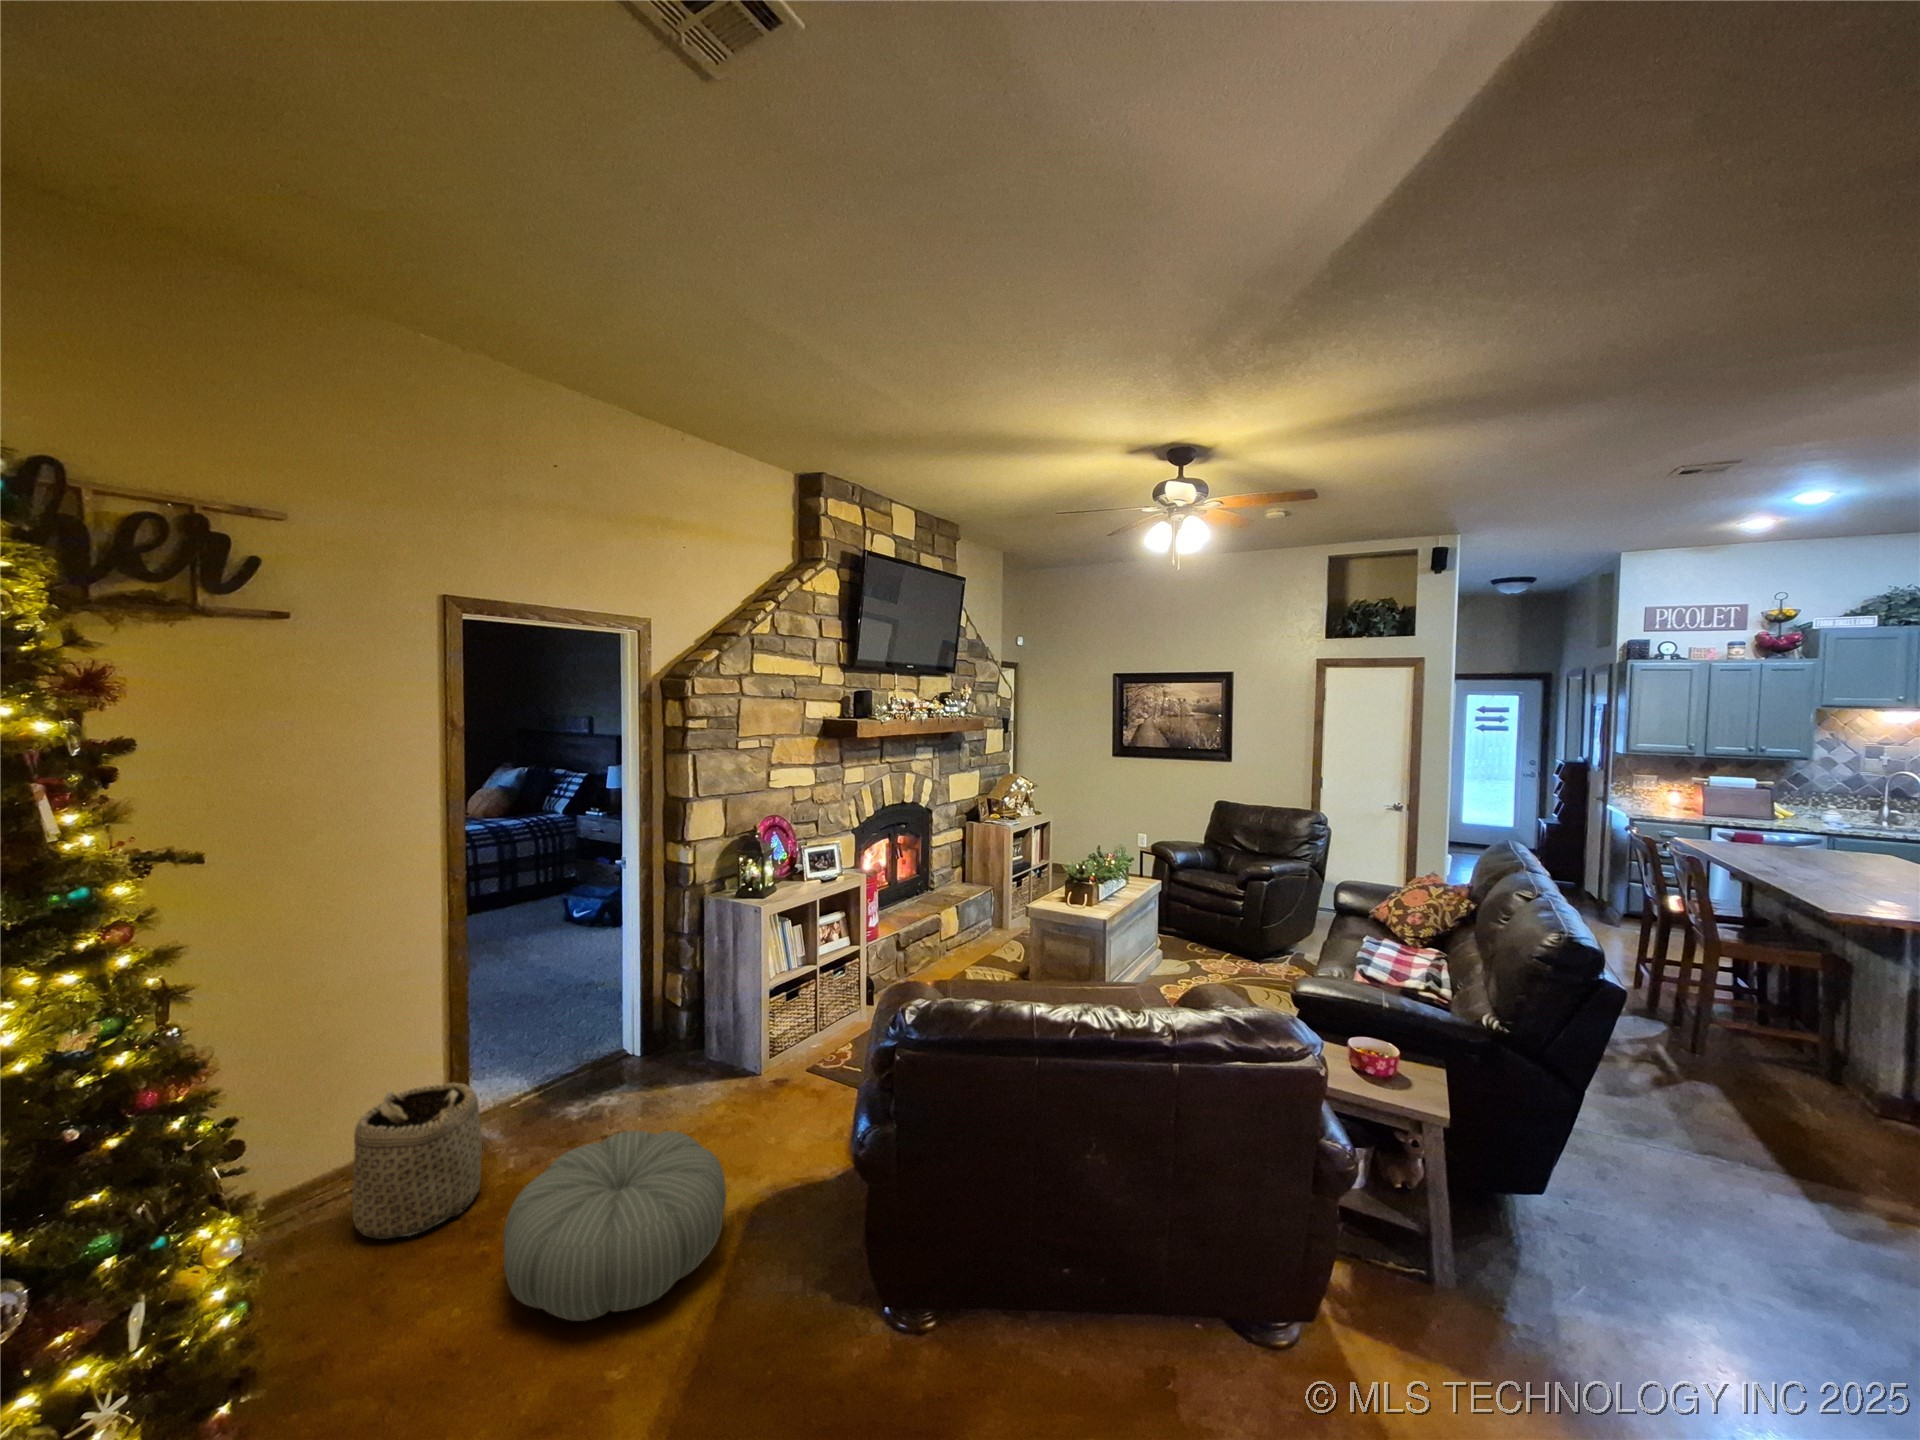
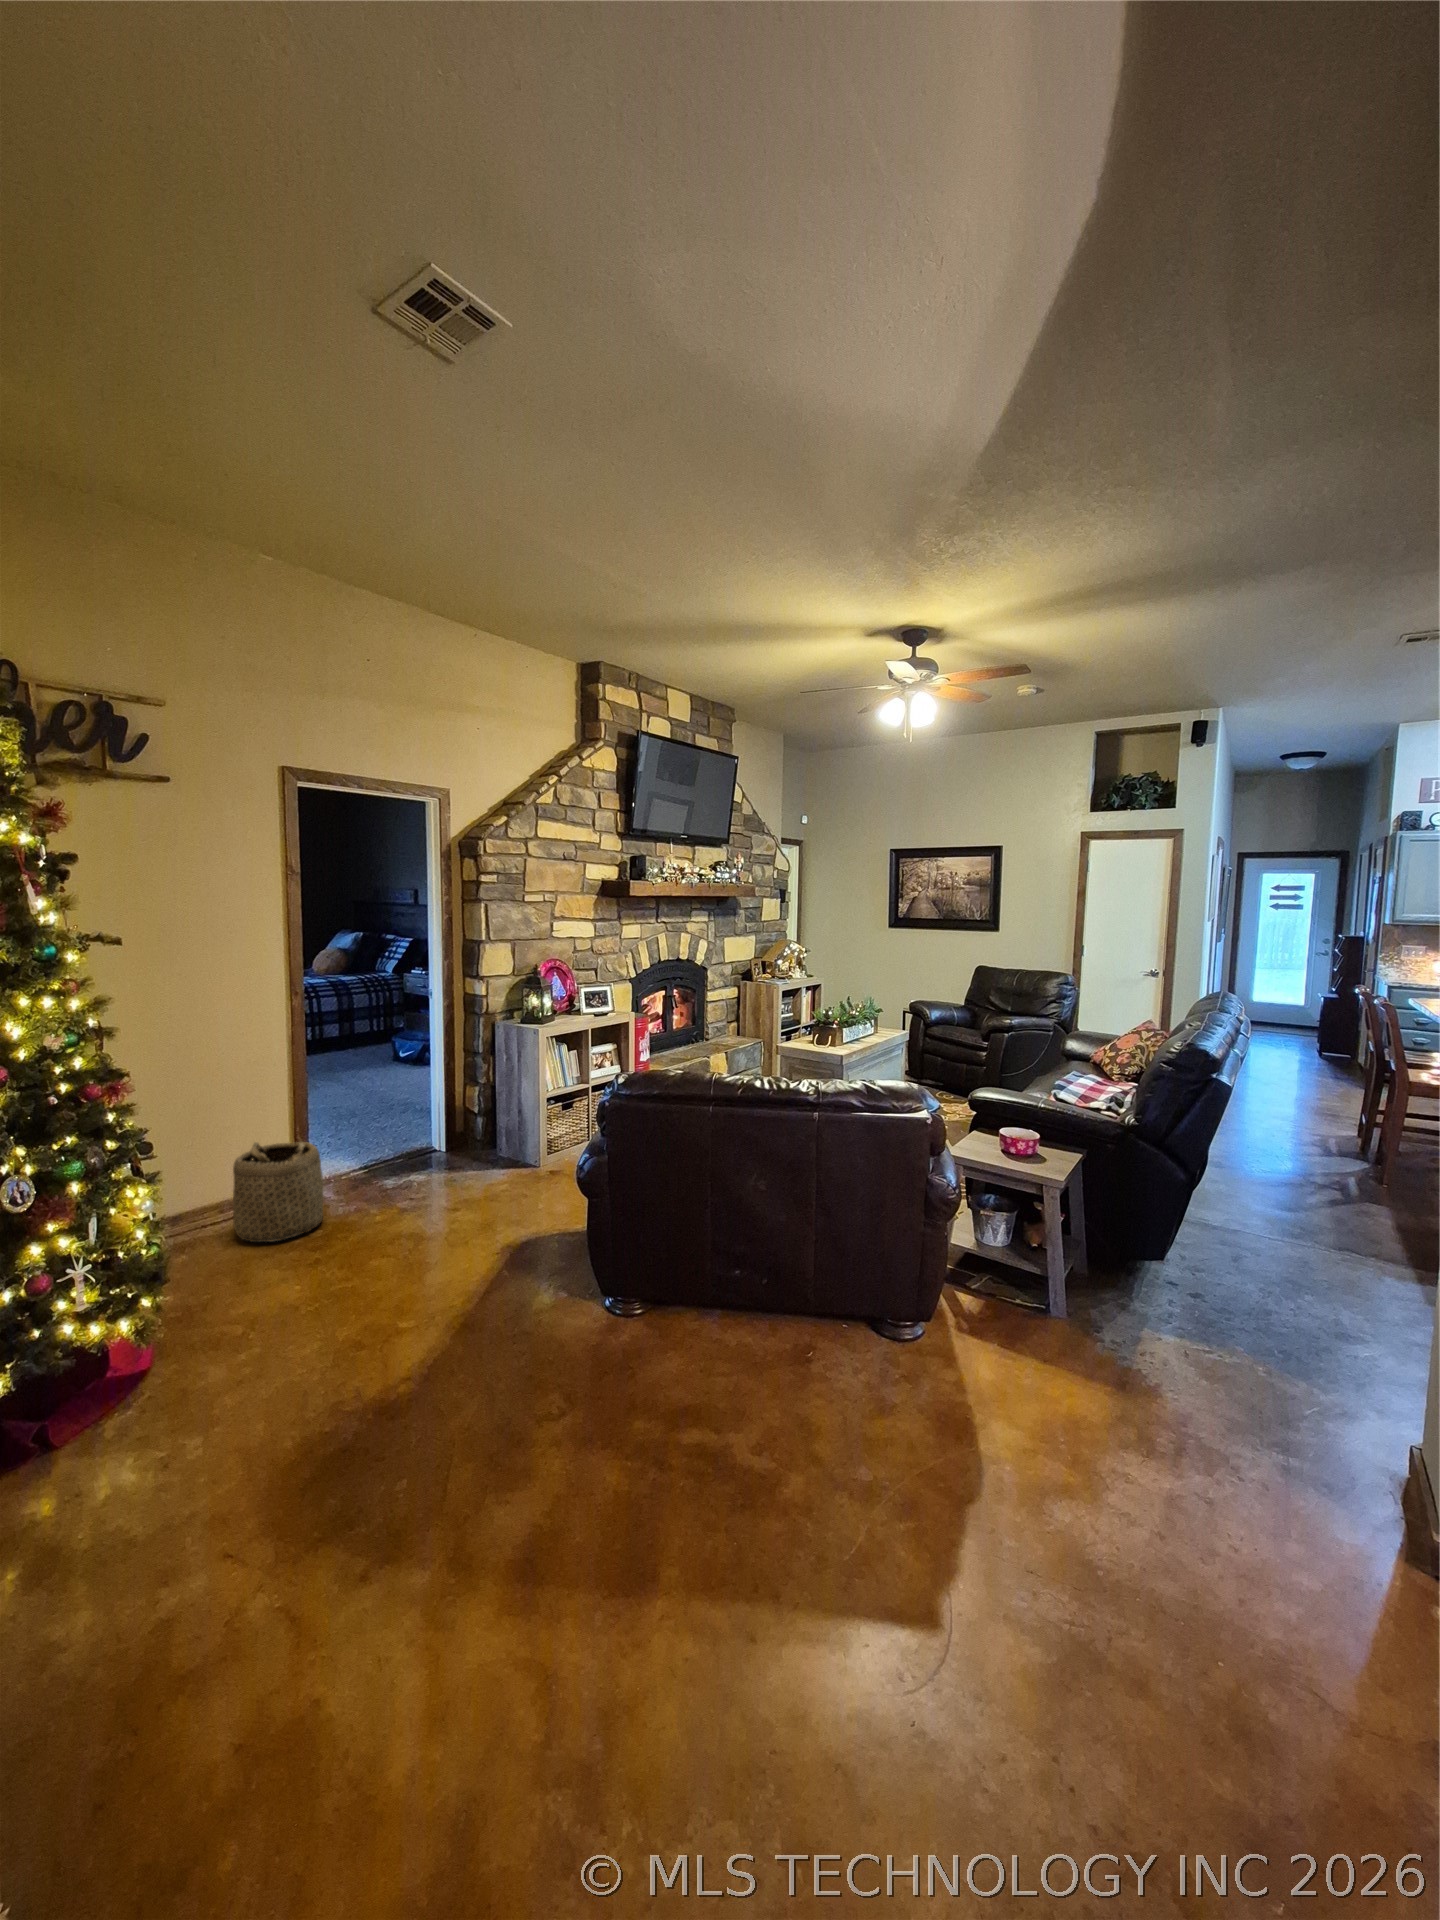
pouf: present [503,1131,726,1321] -> none [339,1179,500,1288]

